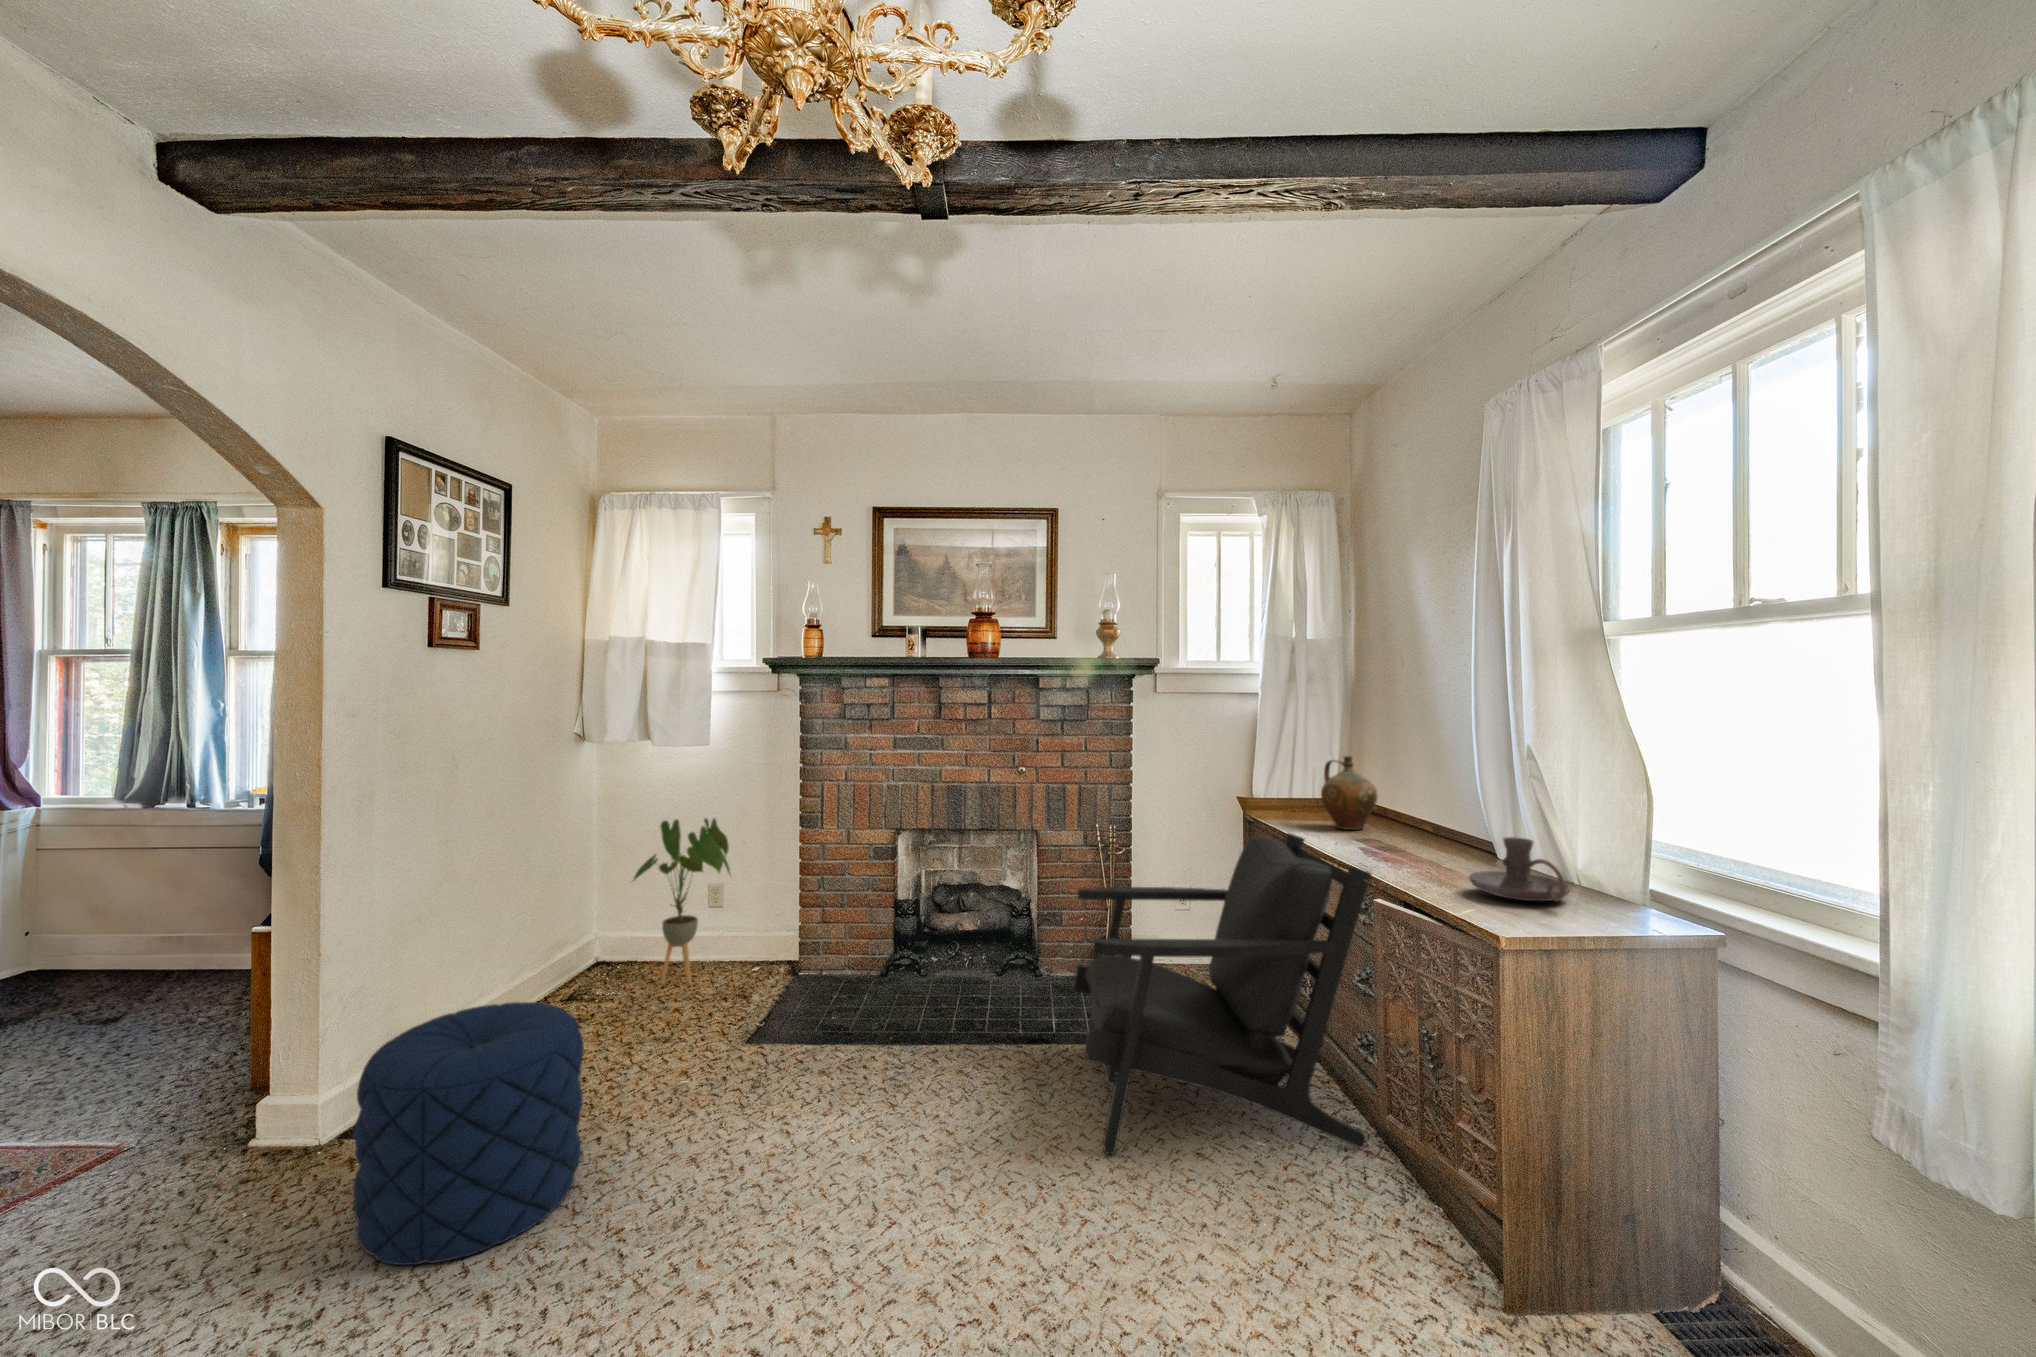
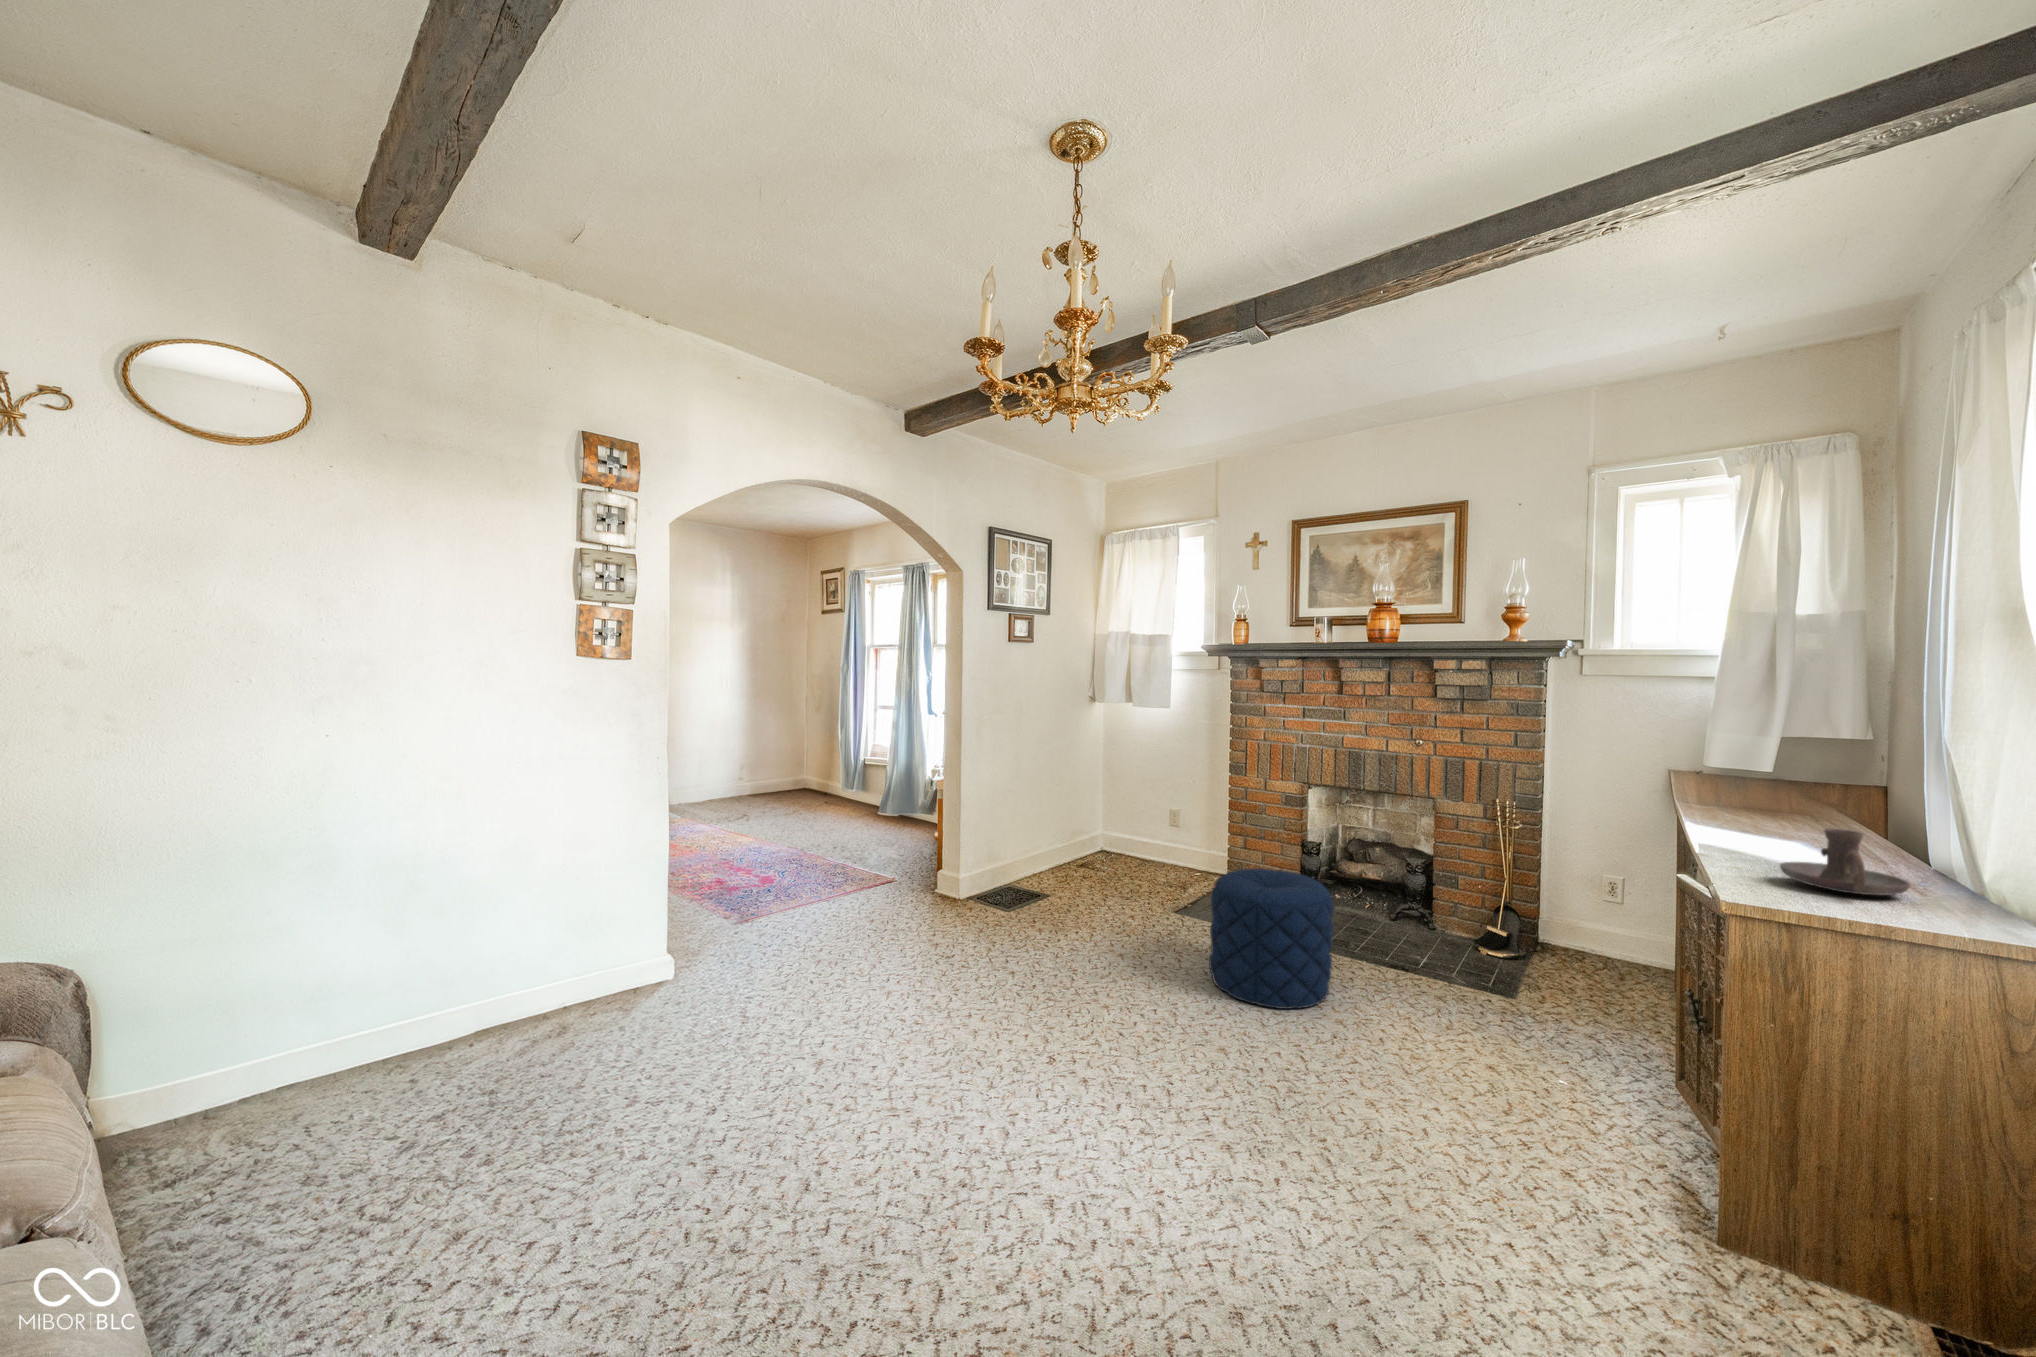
ceramic jug: present [1321,756,1378,830] -> none [1752,750,1836,832]
house plant: present [634,818,730,984] -> none [1117,758,1185,874]
armchair: present [1073,833,1371,1155] -> none [1390,816,1694,1109]
pouf: present [353,1002,584,1265] -> present [1209,868,1334,1009]

